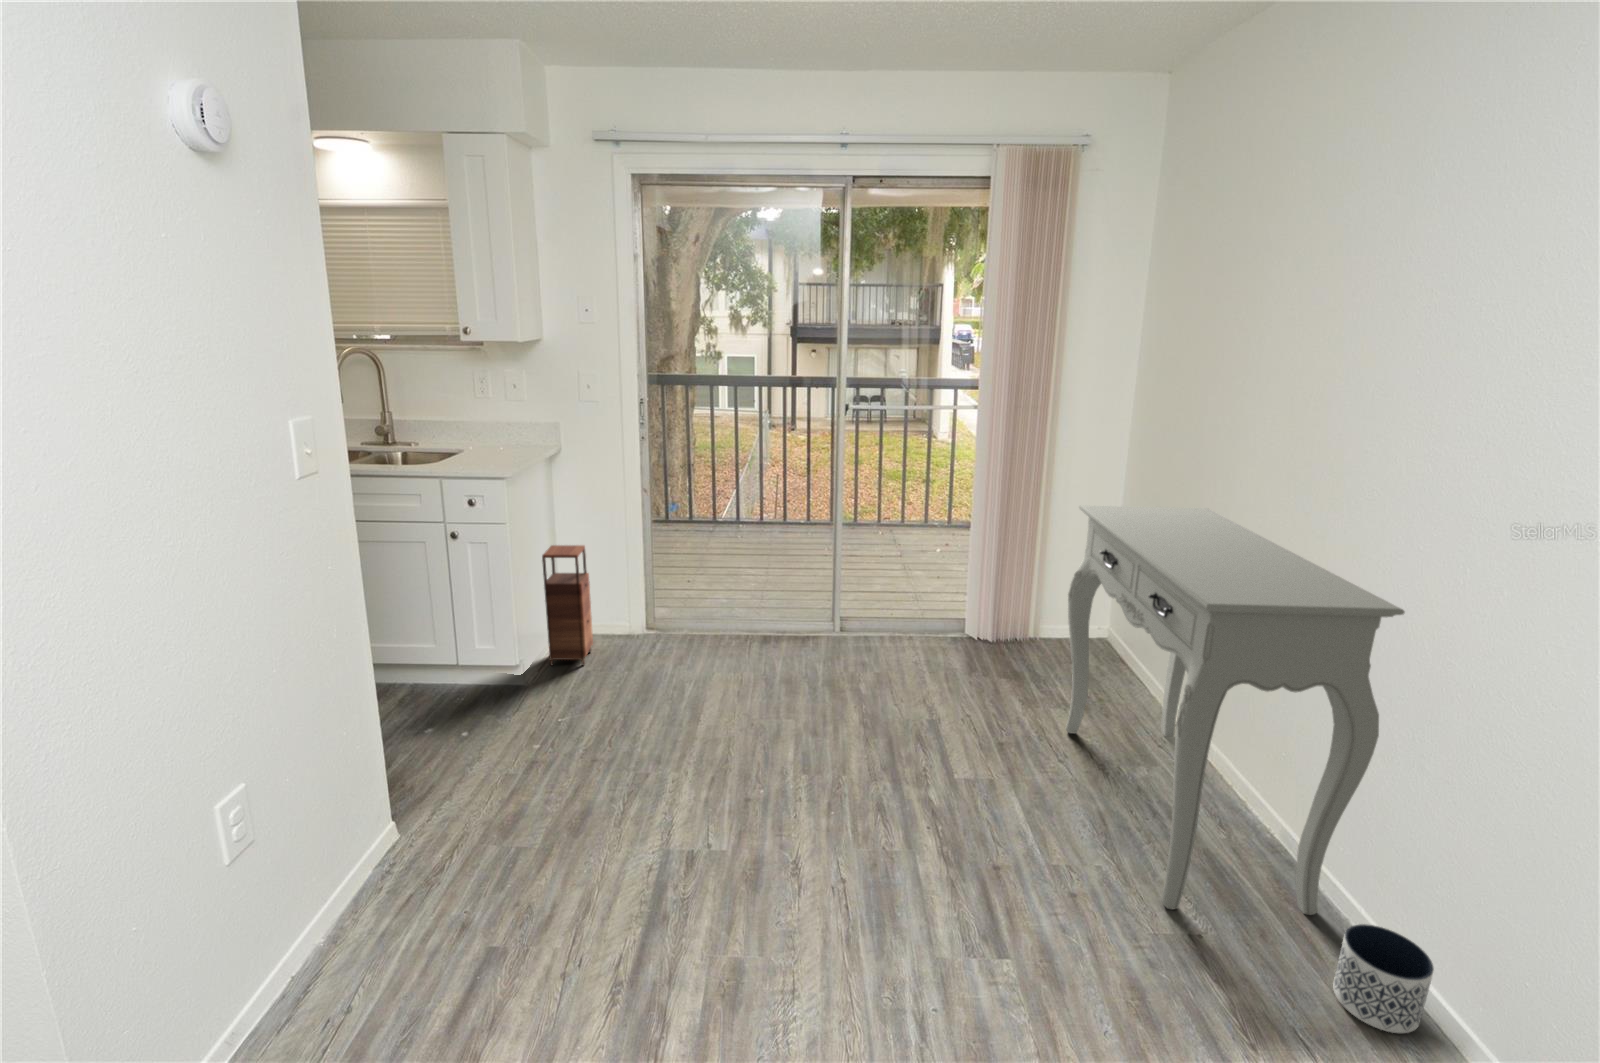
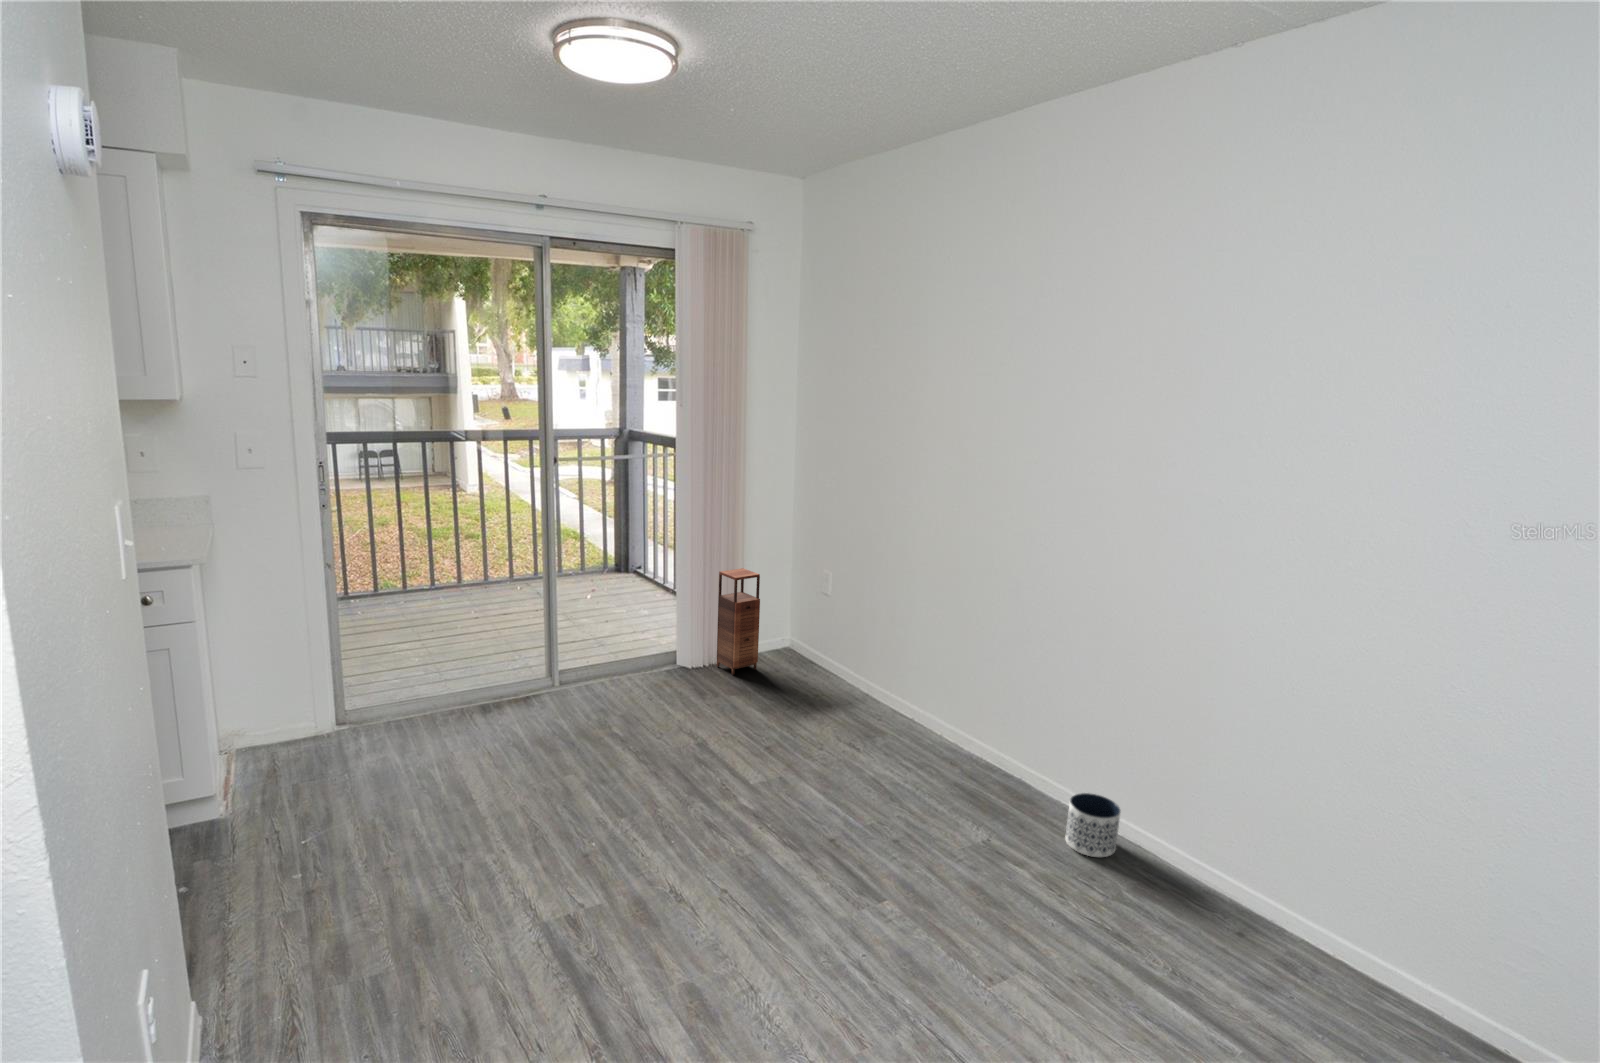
console table: present [1066,506,1405,915] -> none [806,528,1071,830]
storage cabinet: present [542,545,593,666] -> present [717,568,760,675]

